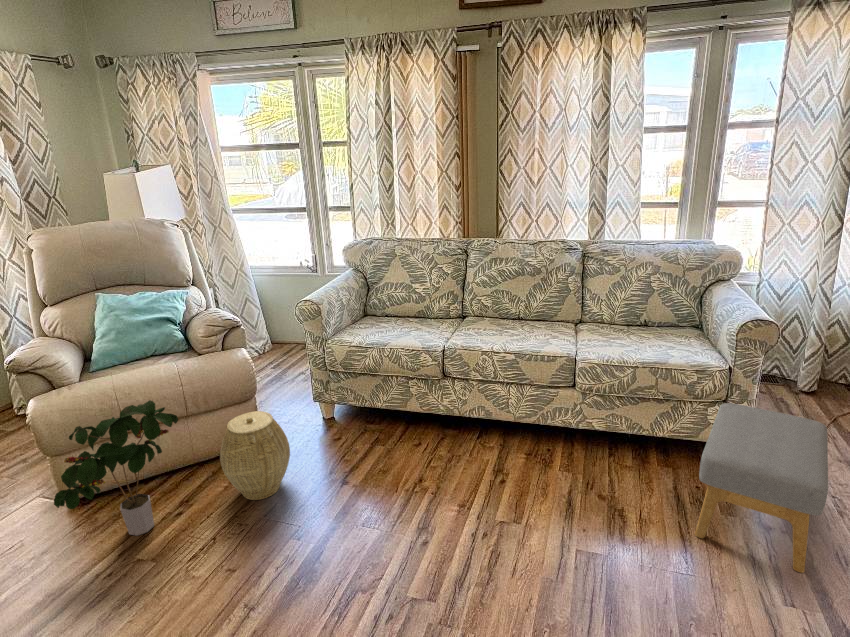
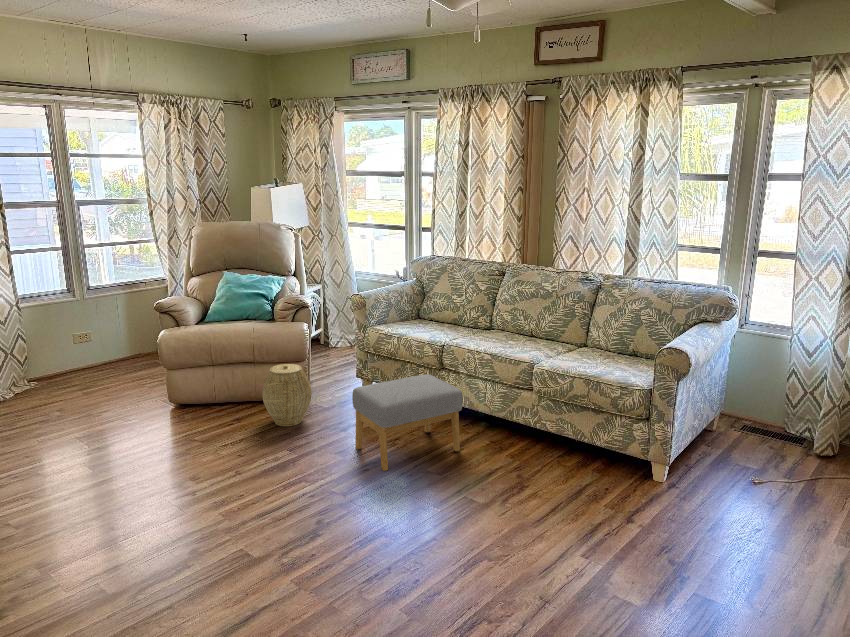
potted plant: present [54,400,178,536] -> none [159,340,242,427]
footstool: present [695,403,828,573] -> present [352,375,463,471]

